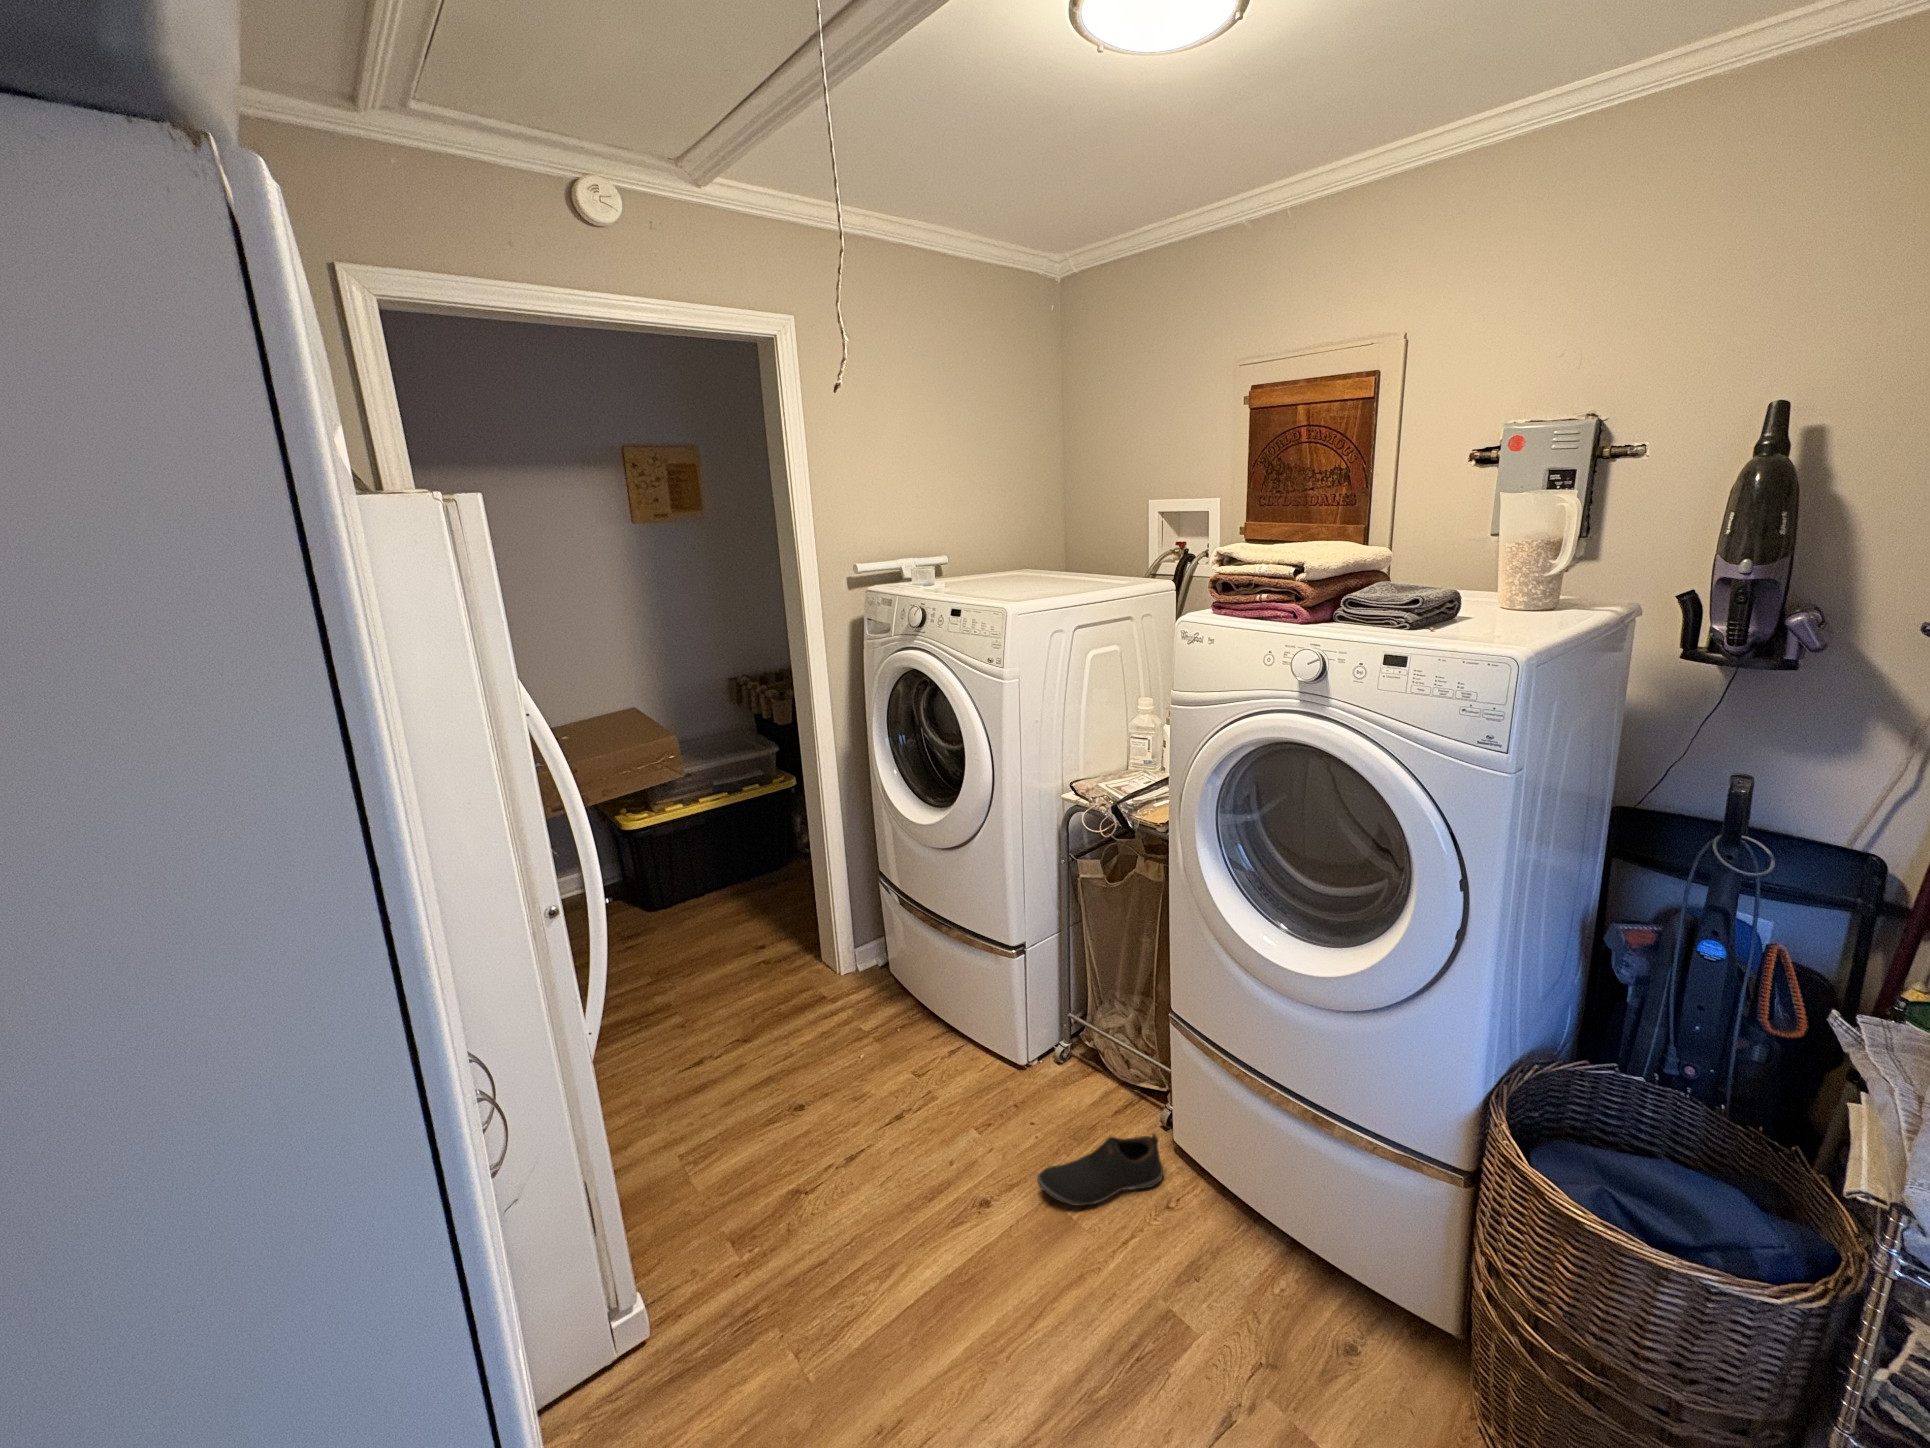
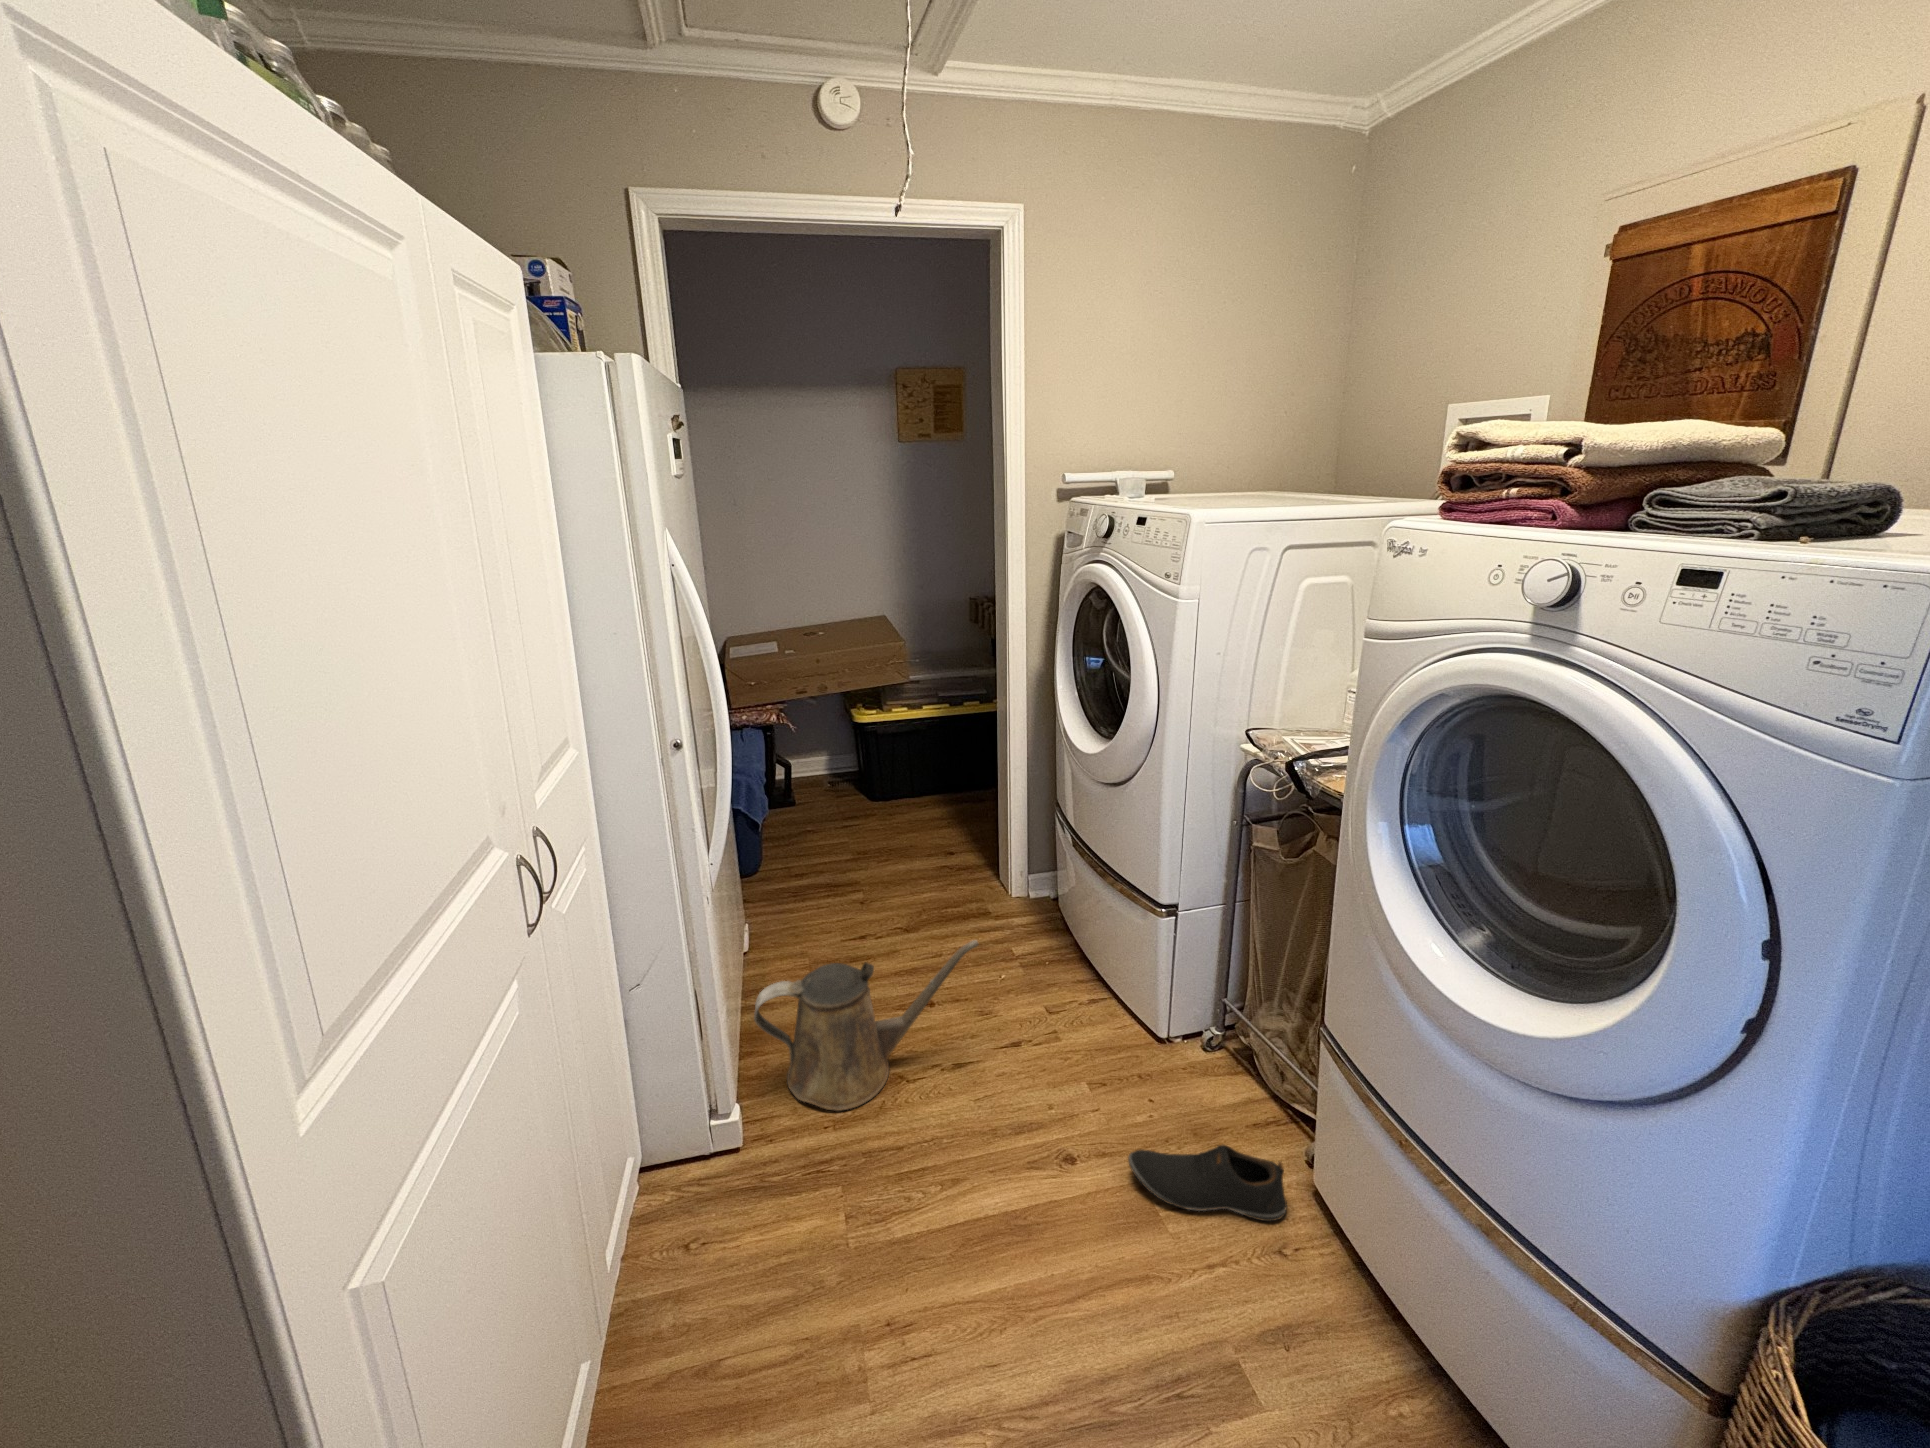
watering can: none [627,1027,861,1262] -> present [754,940,978,1111]

